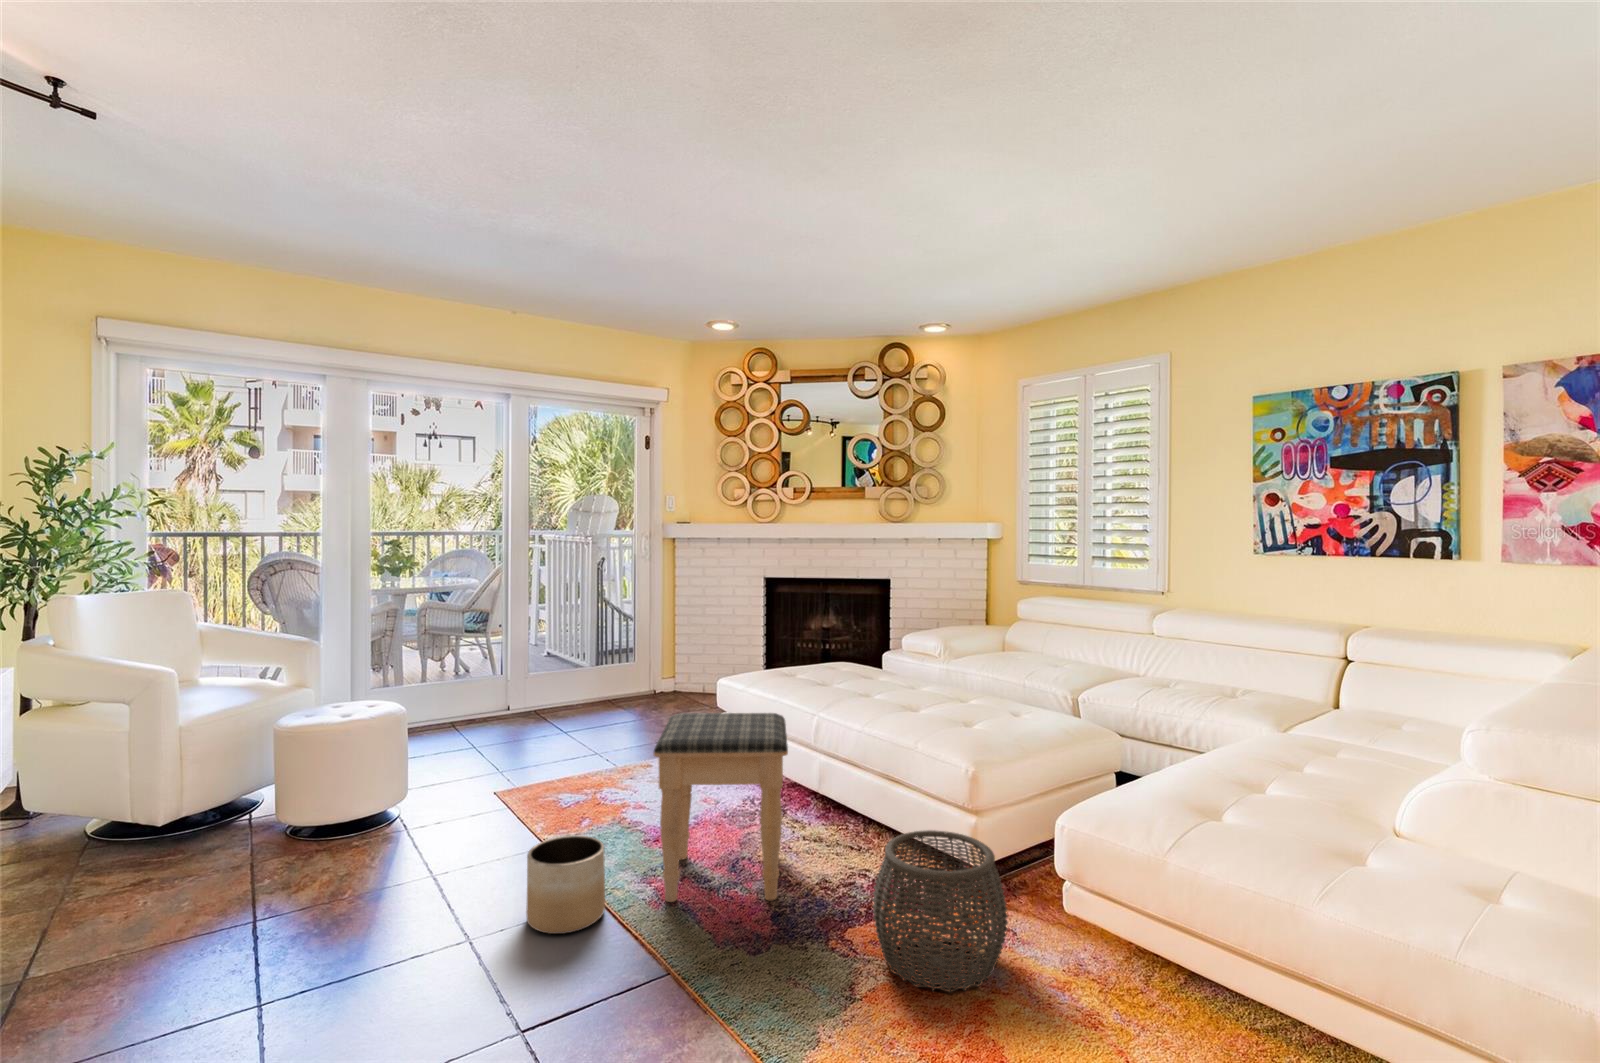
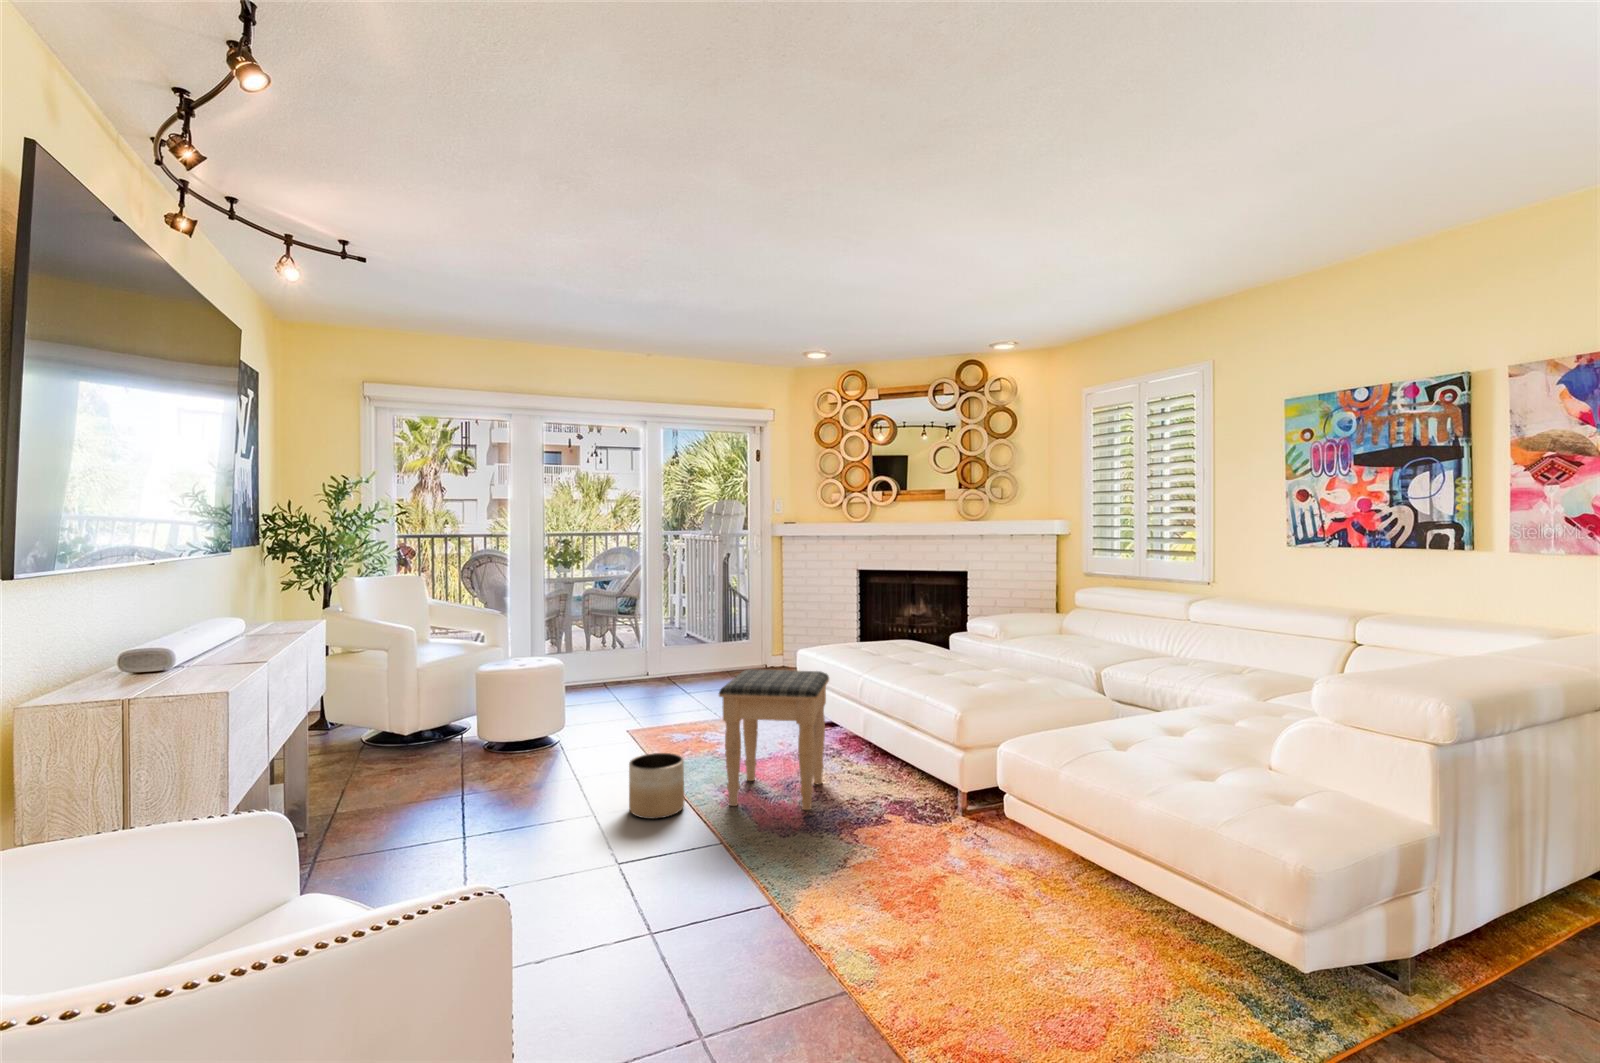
woven basket: present [872,830,1008,992] -> none [864,759,967,874]

